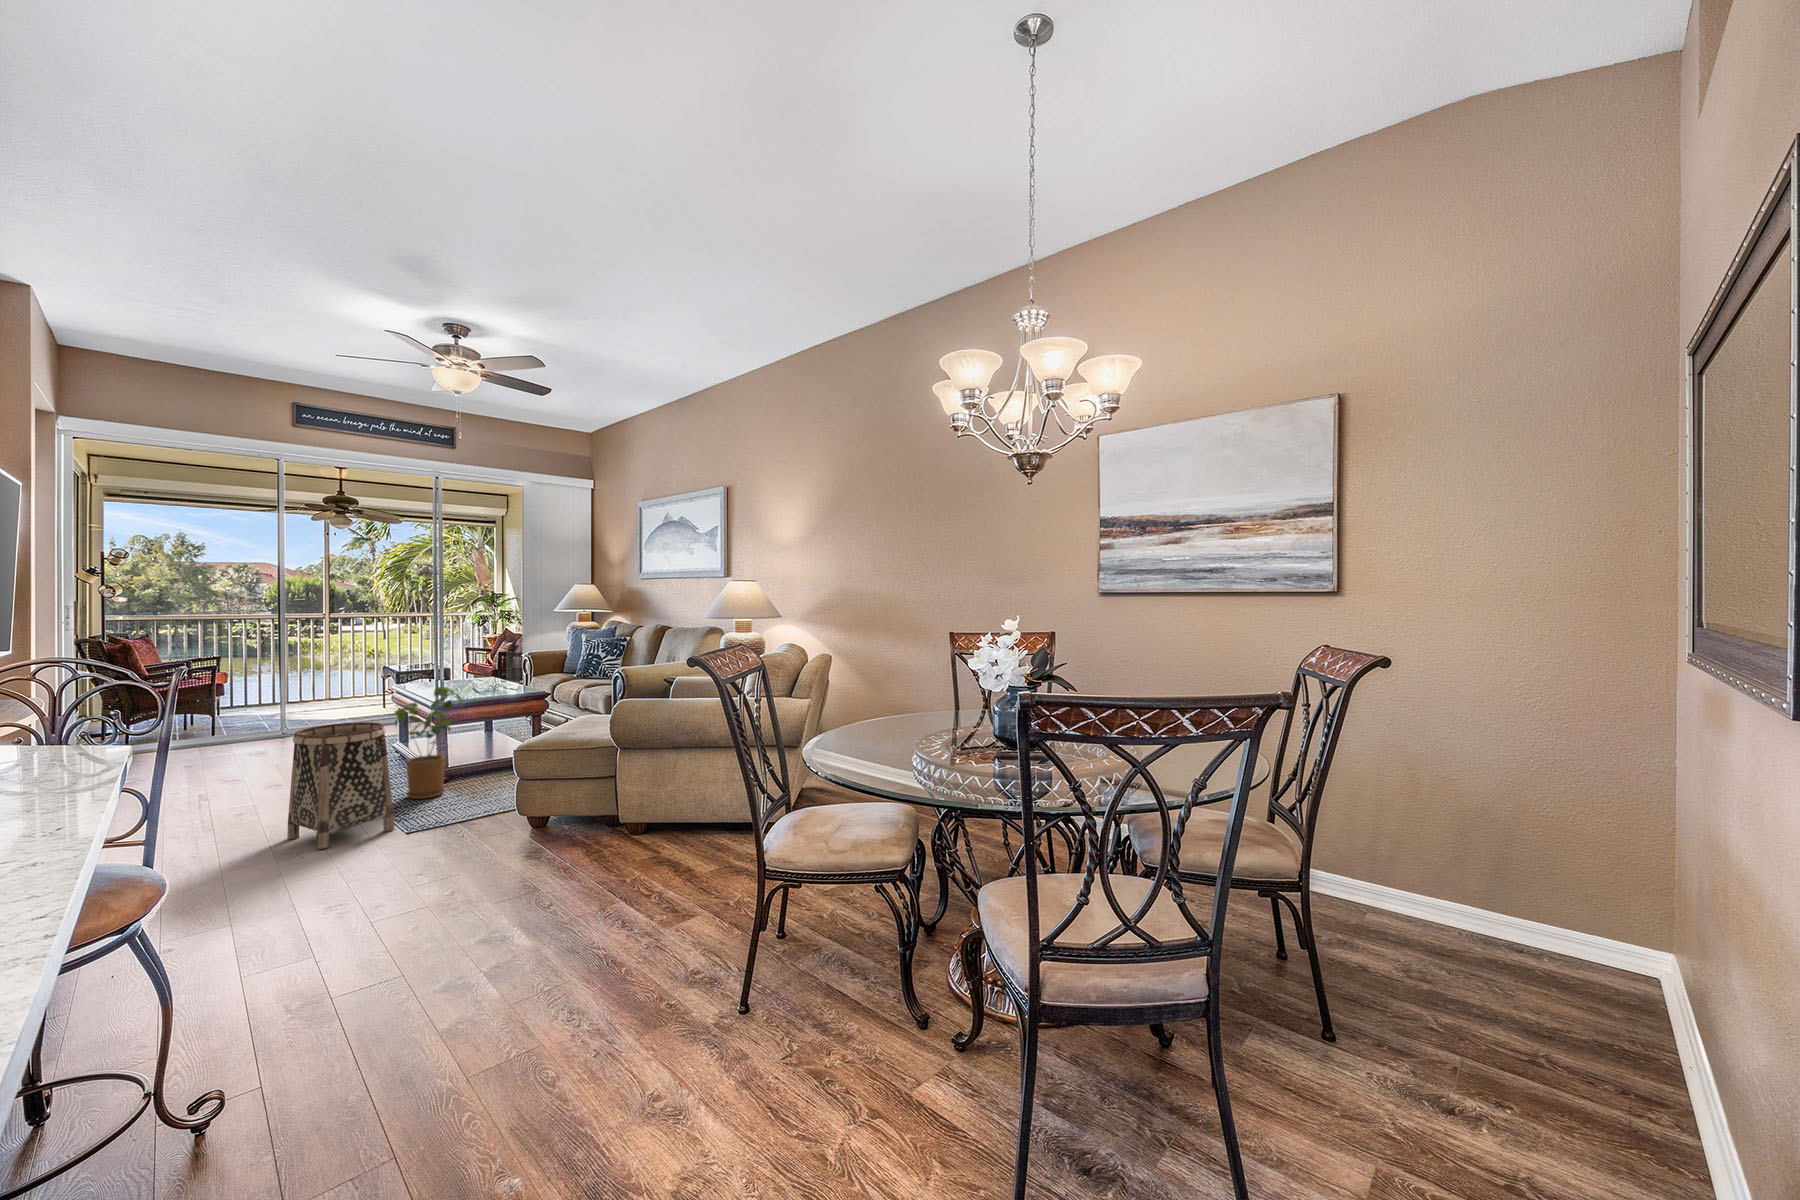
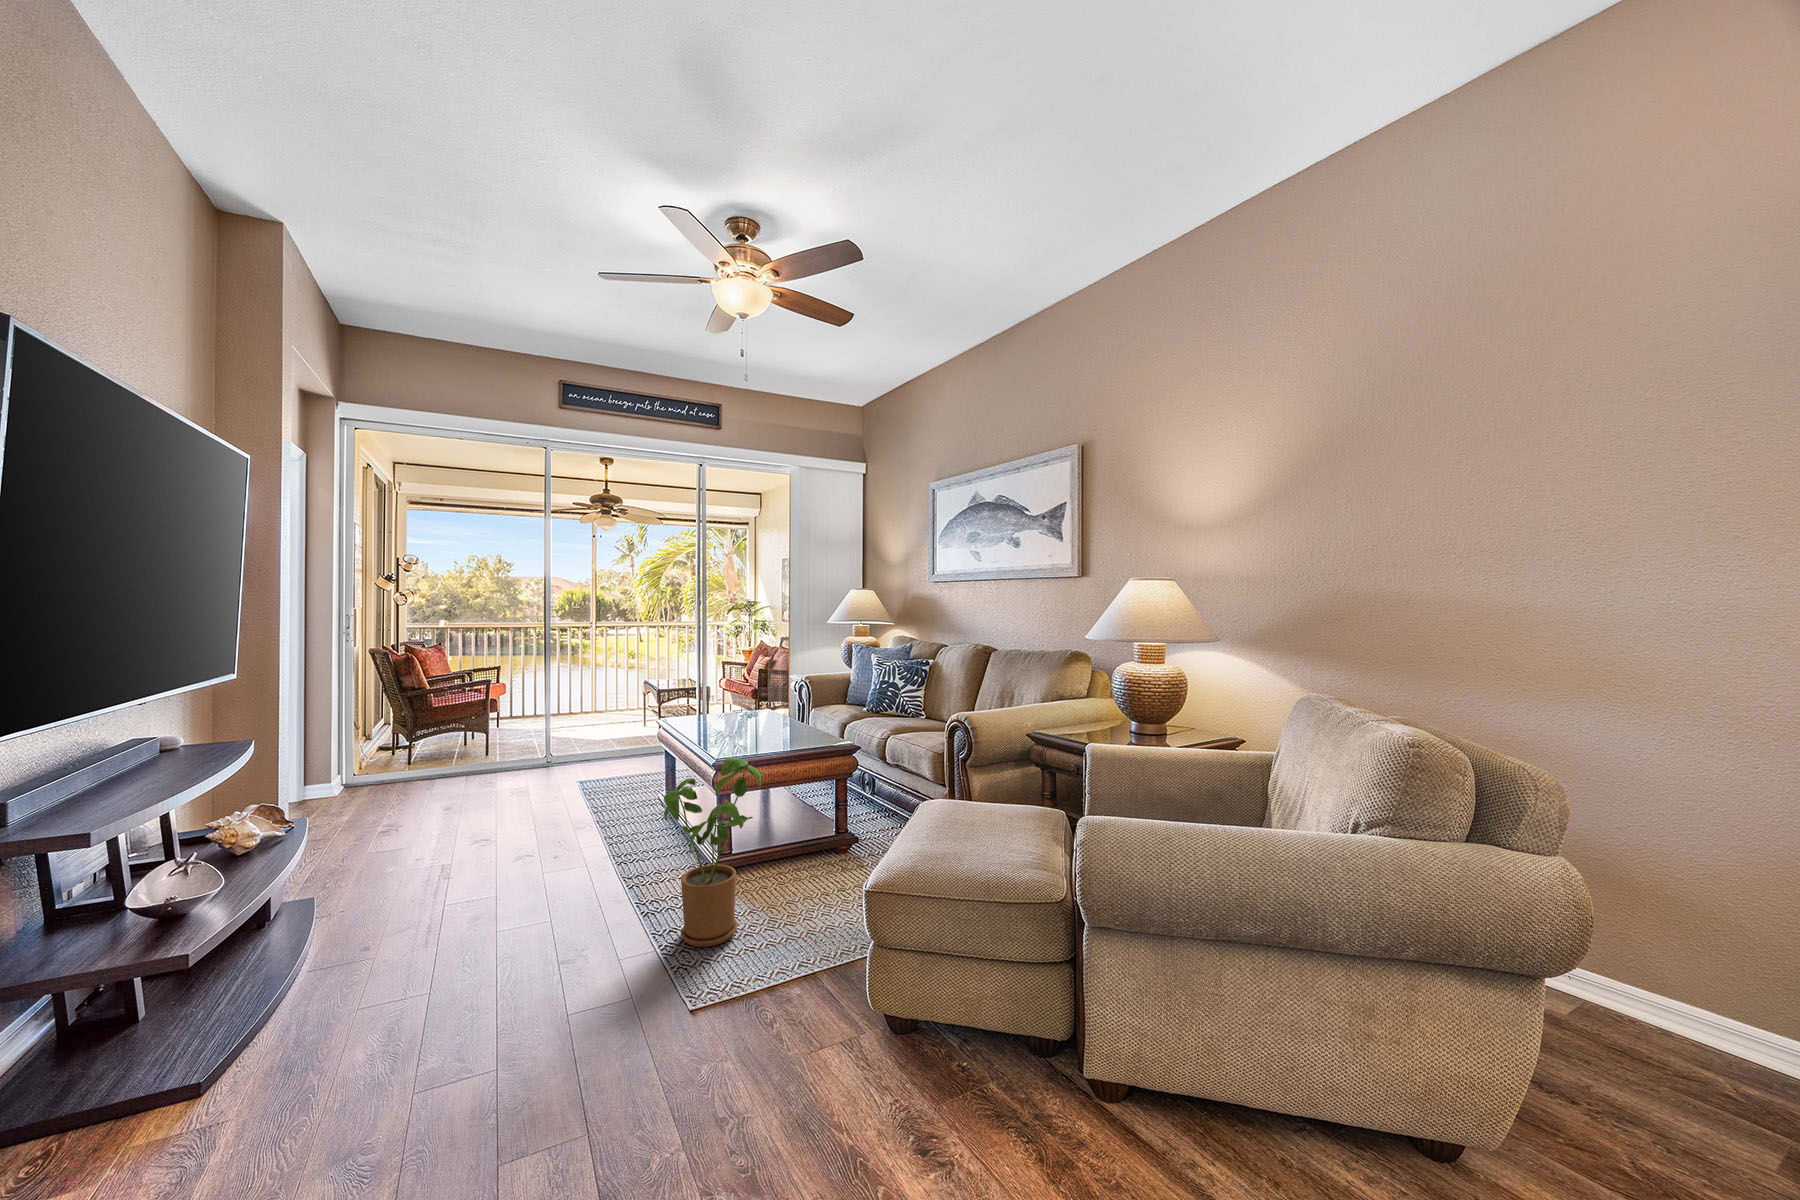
basket: present [287,722,395,849] -> none [488,842,668,1139]

